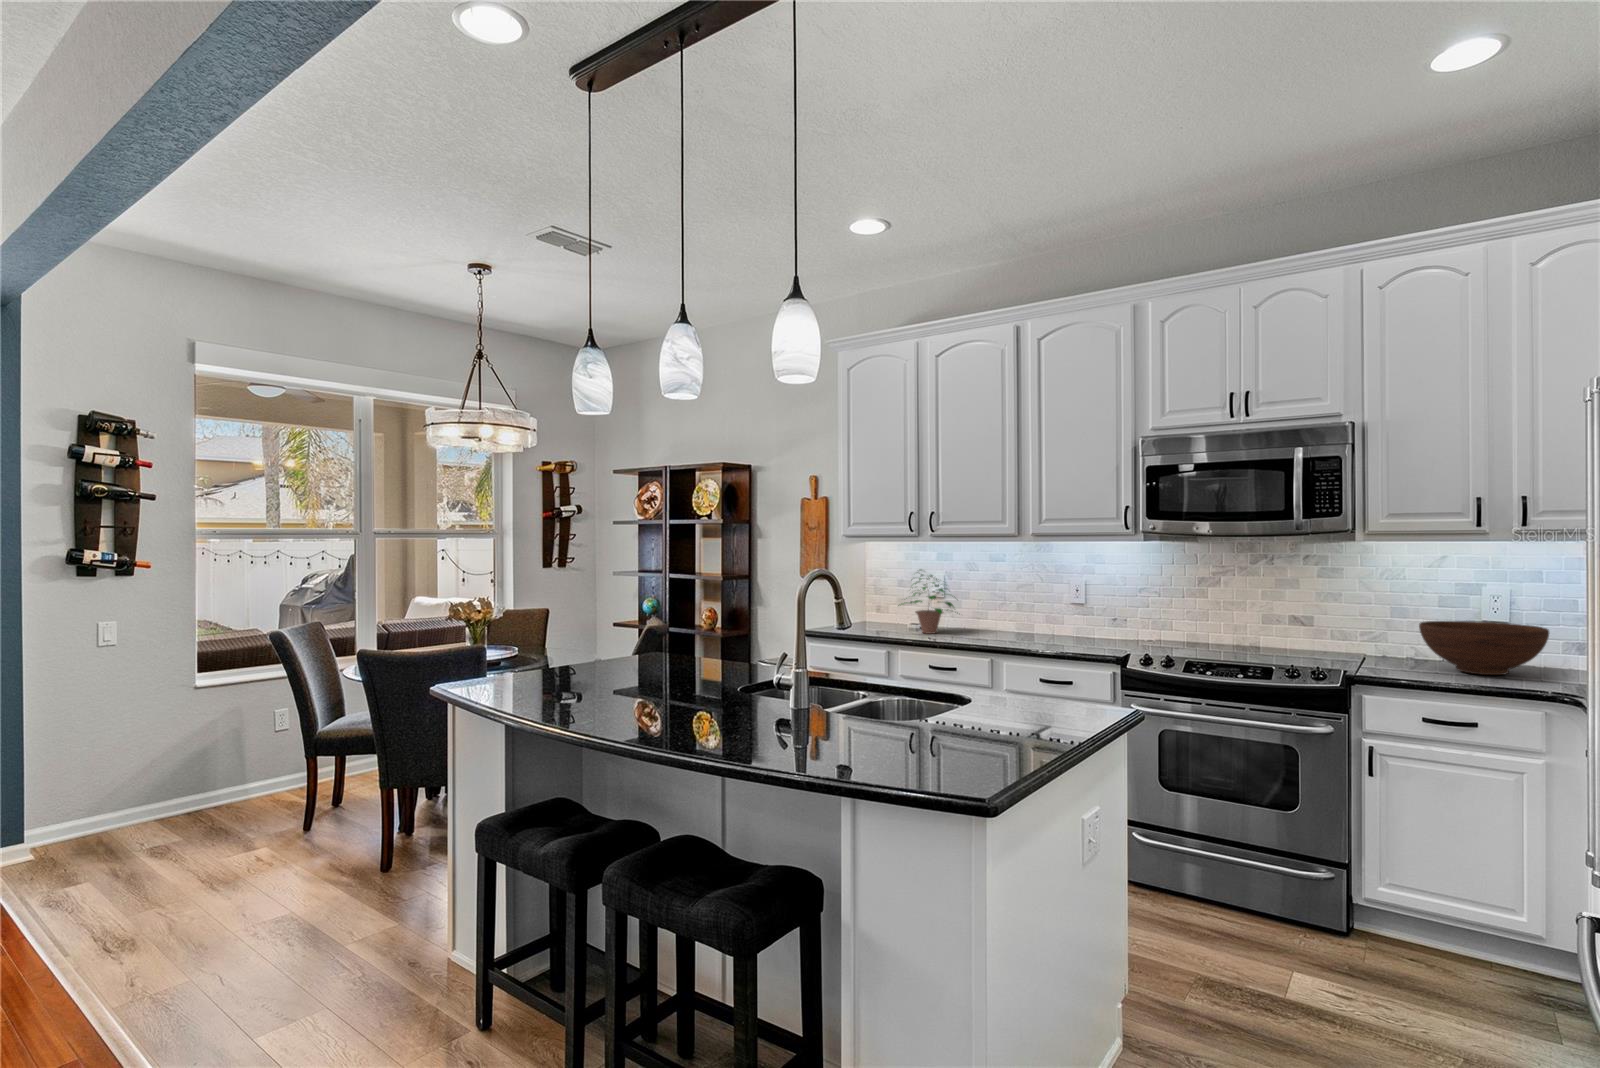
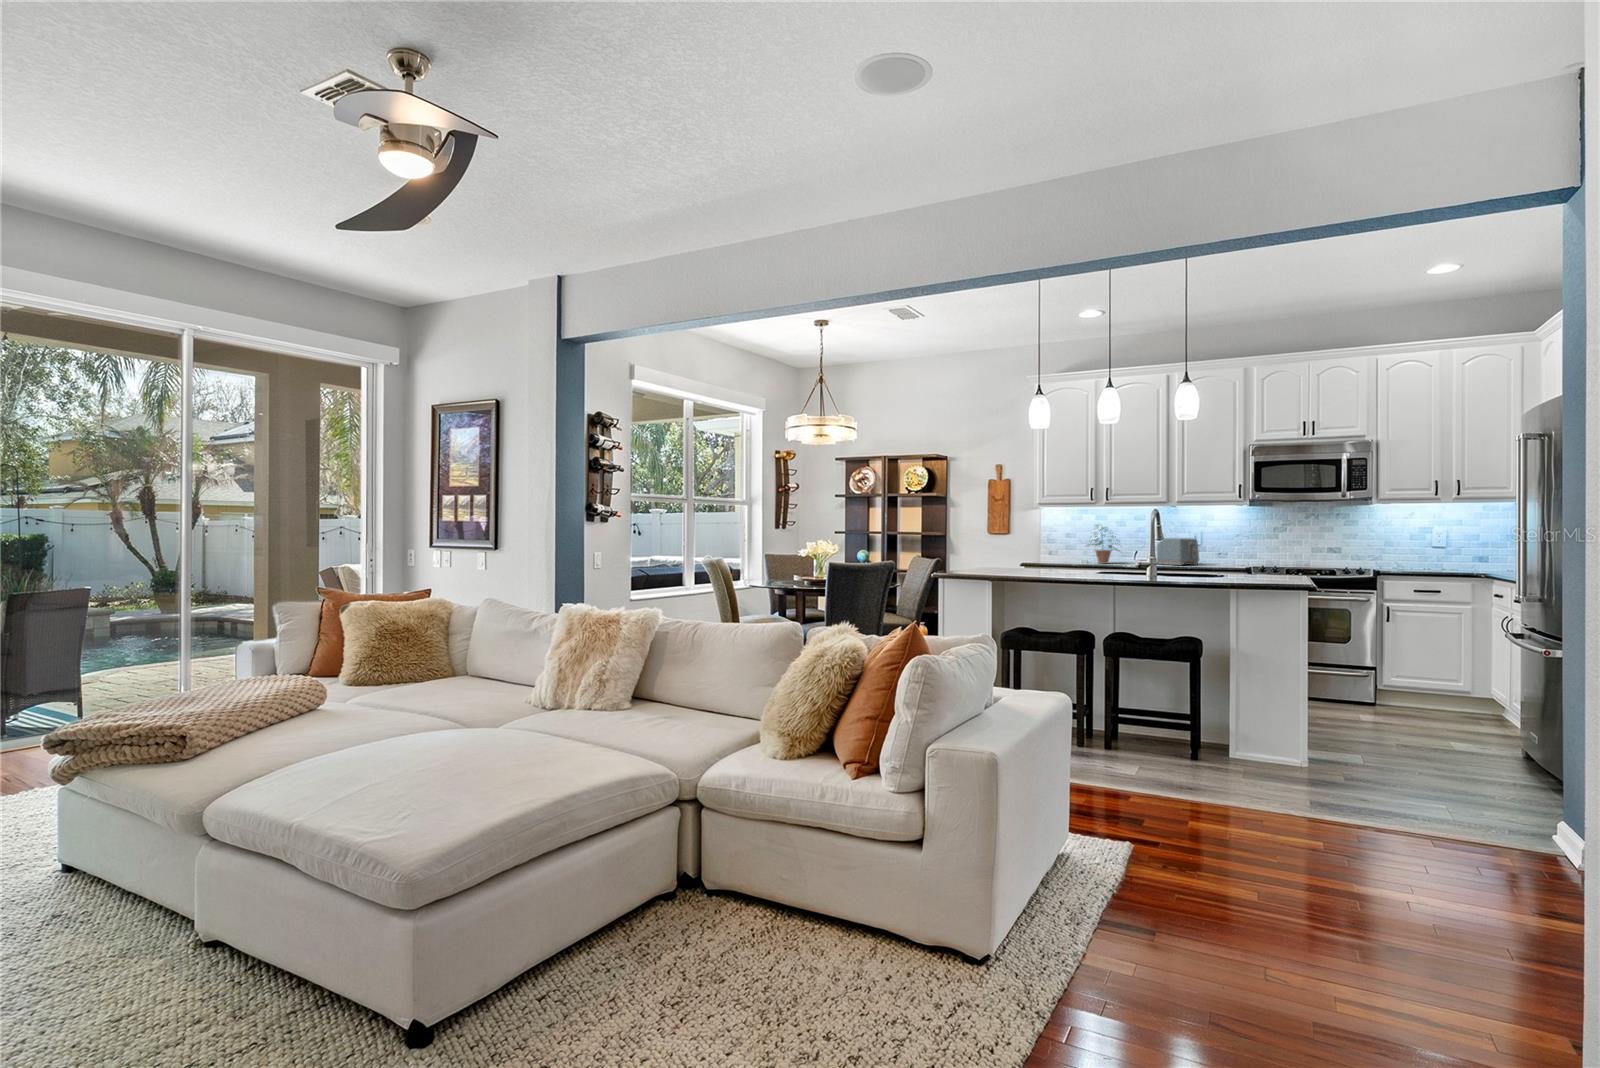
toaster: none [999,594,1067,643] -> present [1152,538,1199,565]
fruit bowl: present [1419,621,1549,675] -> none [1406,545,1470,569]

